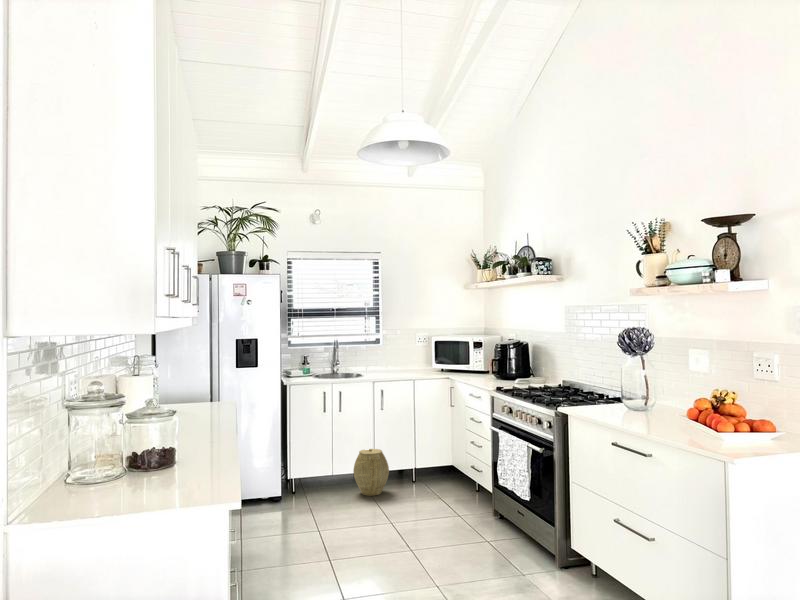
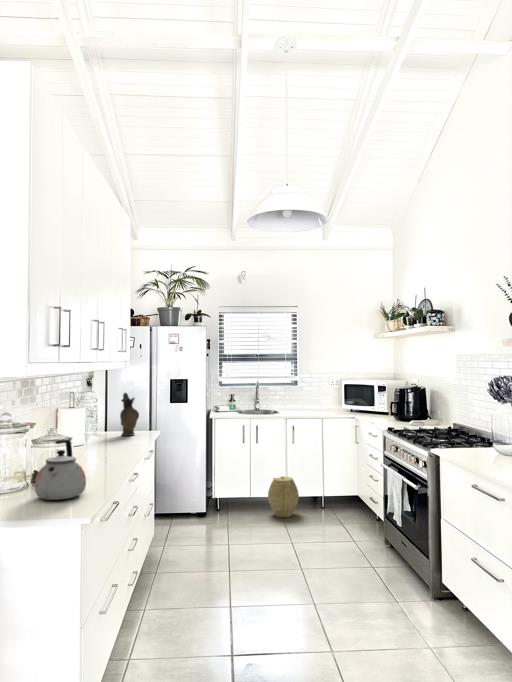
ceramic pitcher: none [189,356,213,409] -> present [120,393,139,436]
kettle: none [145,412,207,485] -> present [35,439,86,500]

